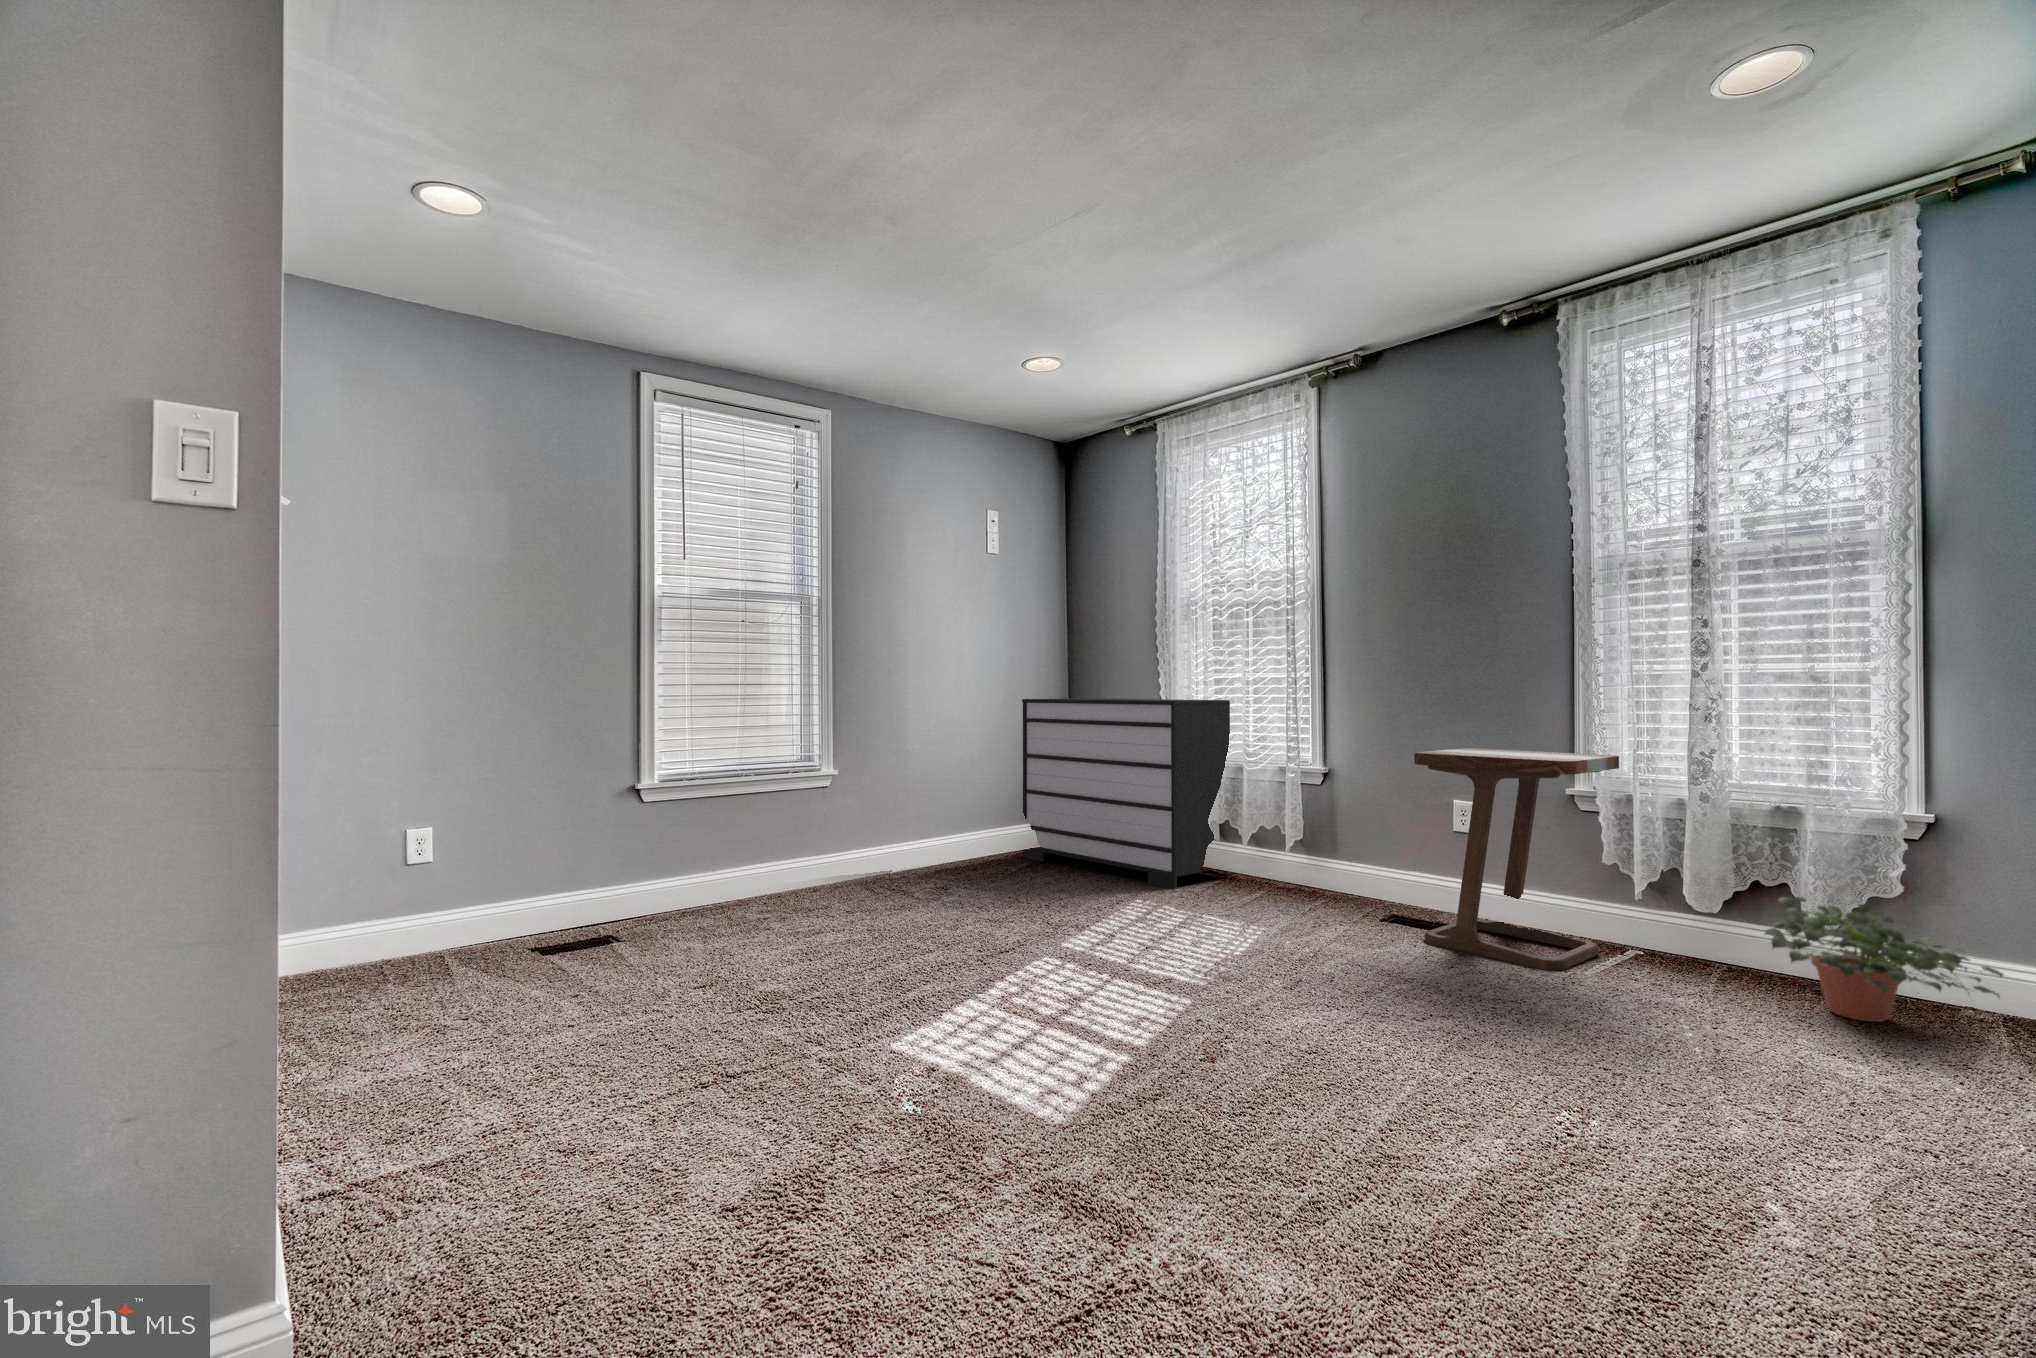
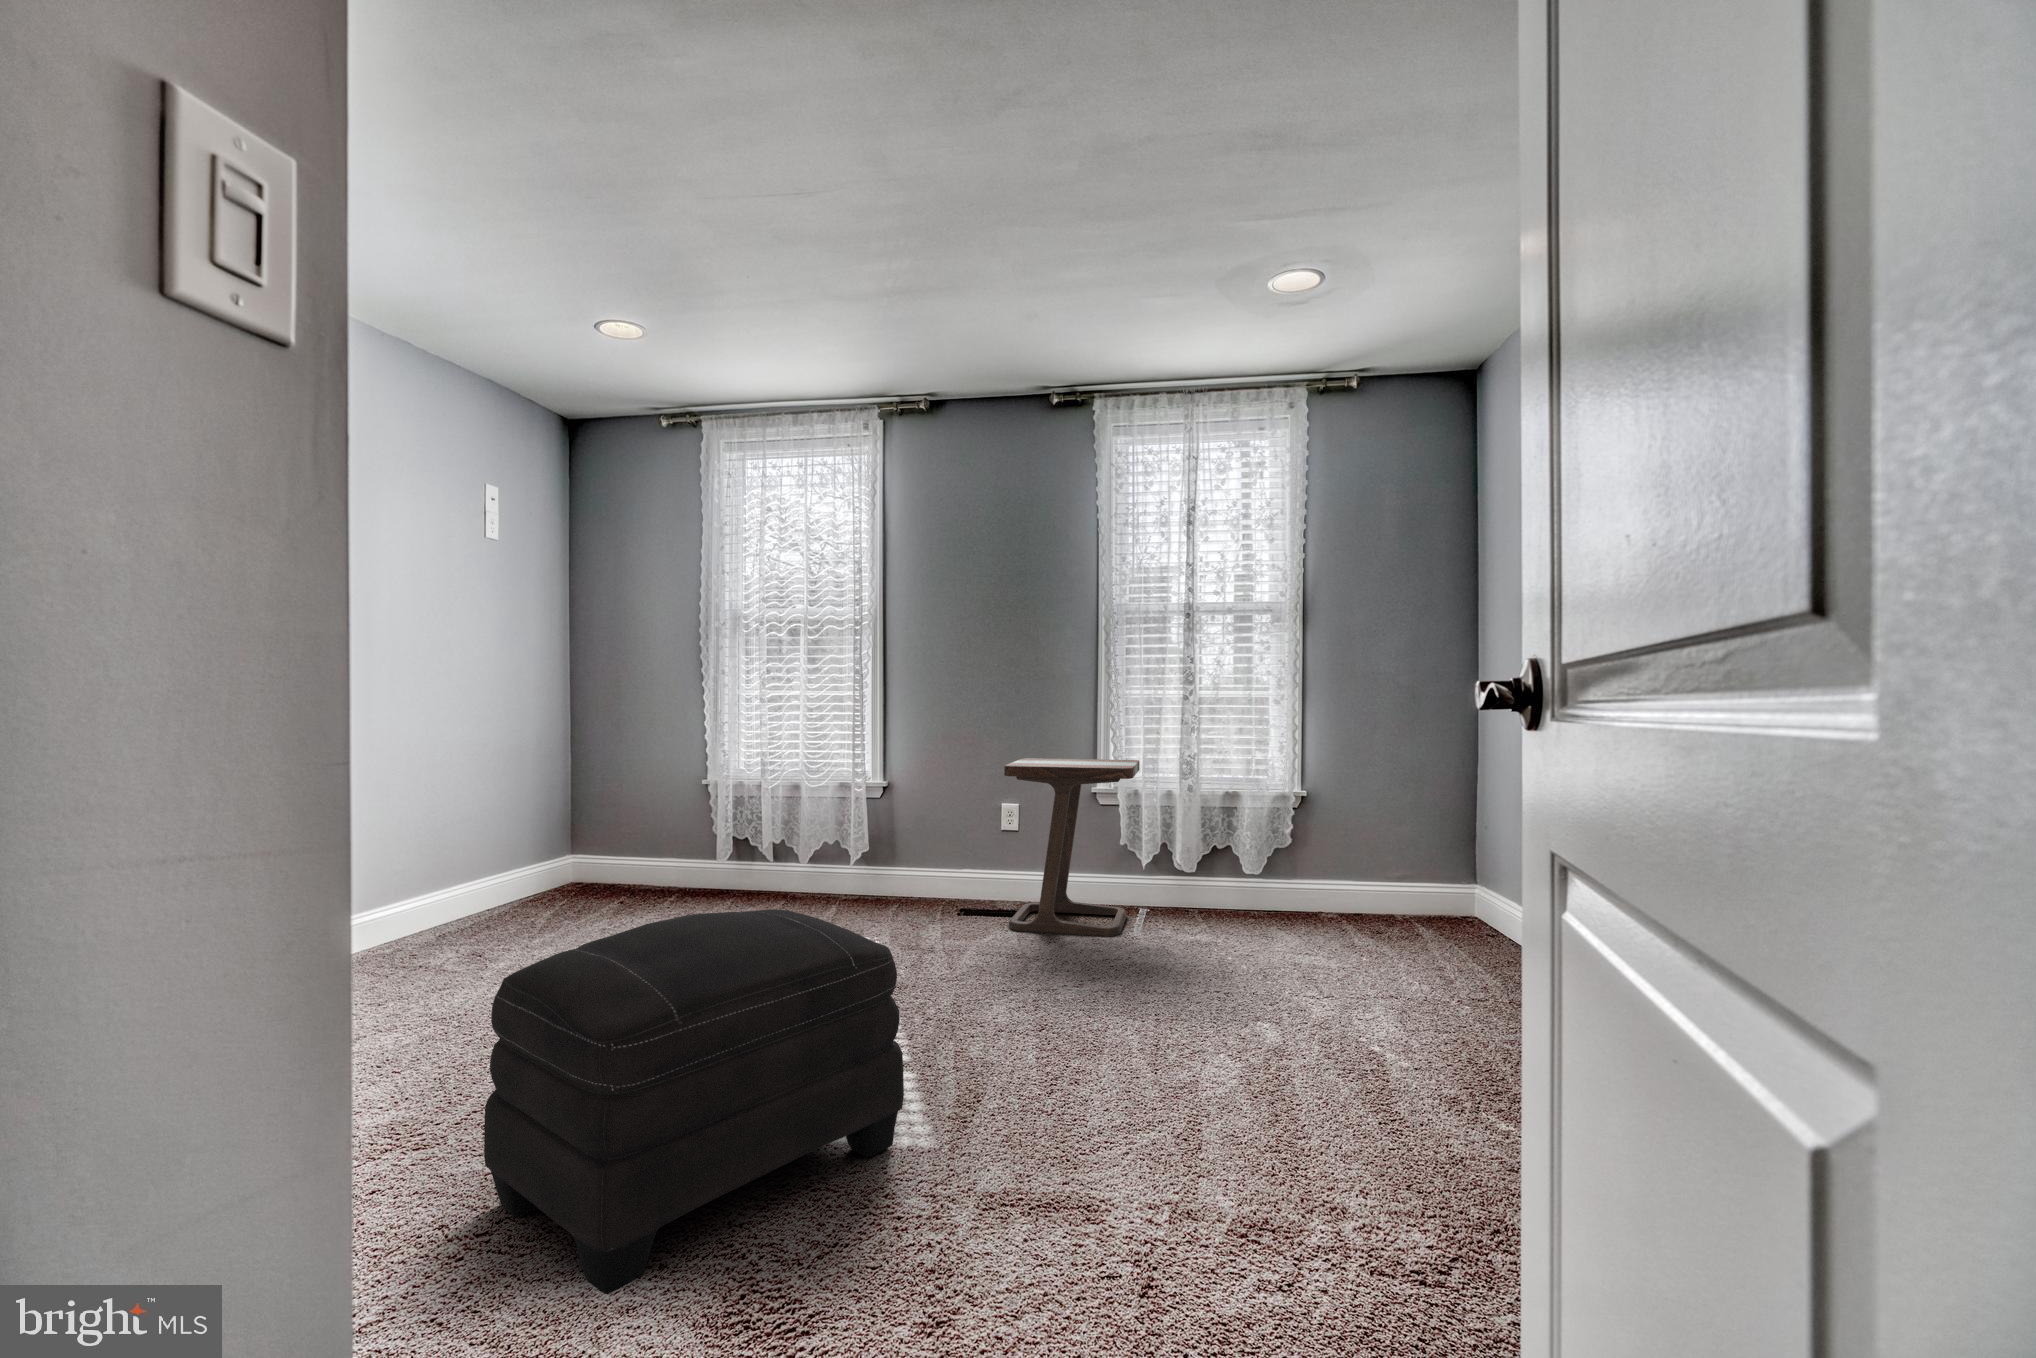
dresser: present [1022,698,1230,889] -> none [532,716,790,917]
ottoman: none [760,841,1069,1102] -> present [484,909,904,1294]
potted plant: present [1765,897,2003,1022] -> none [1236,854,1359,934]

